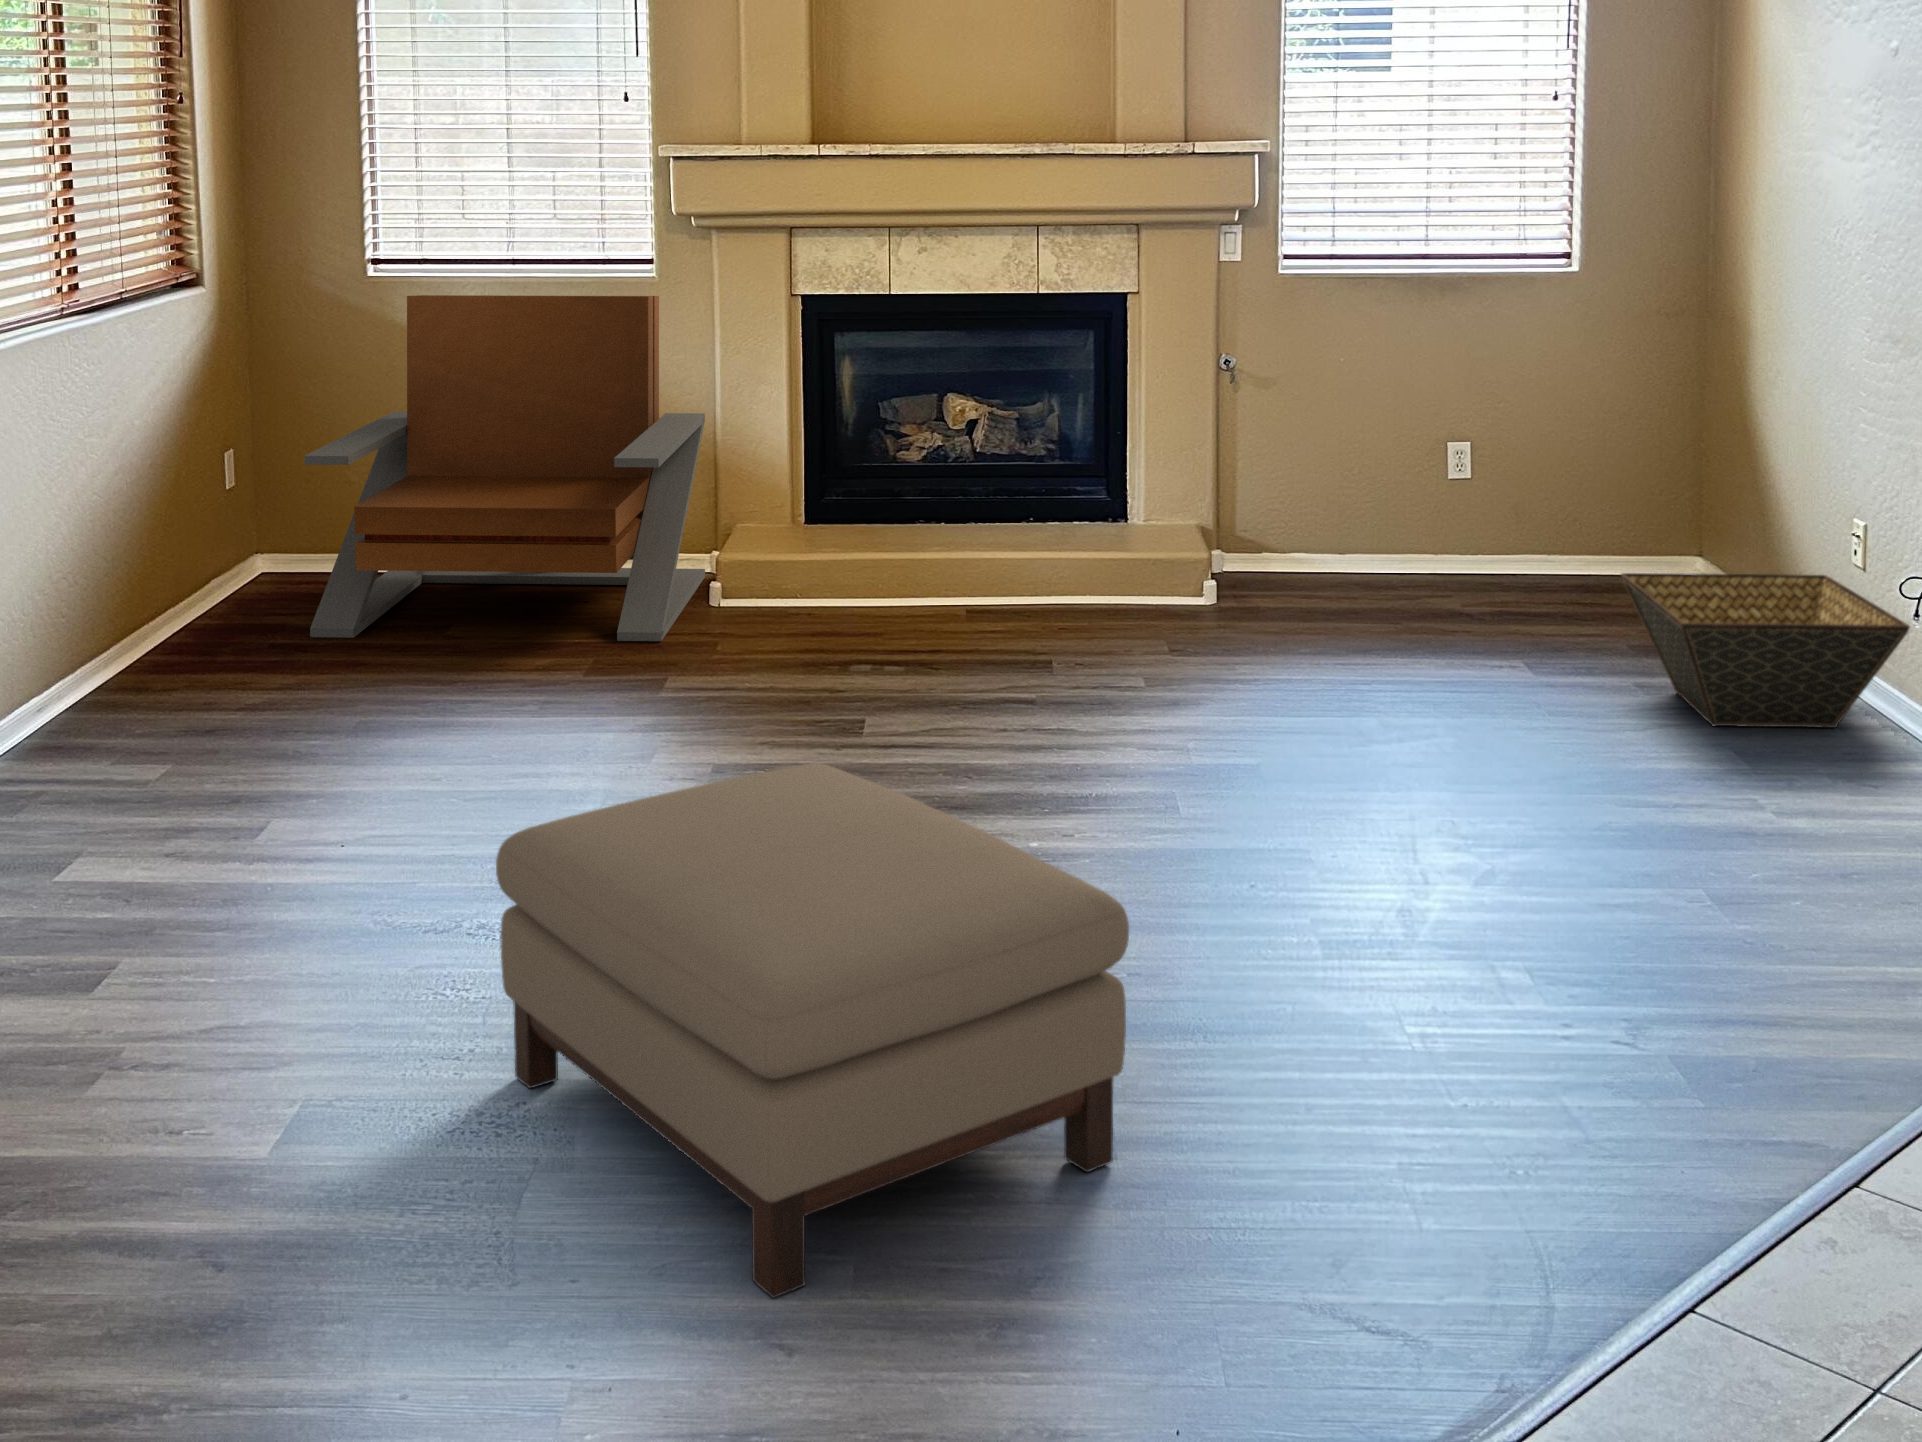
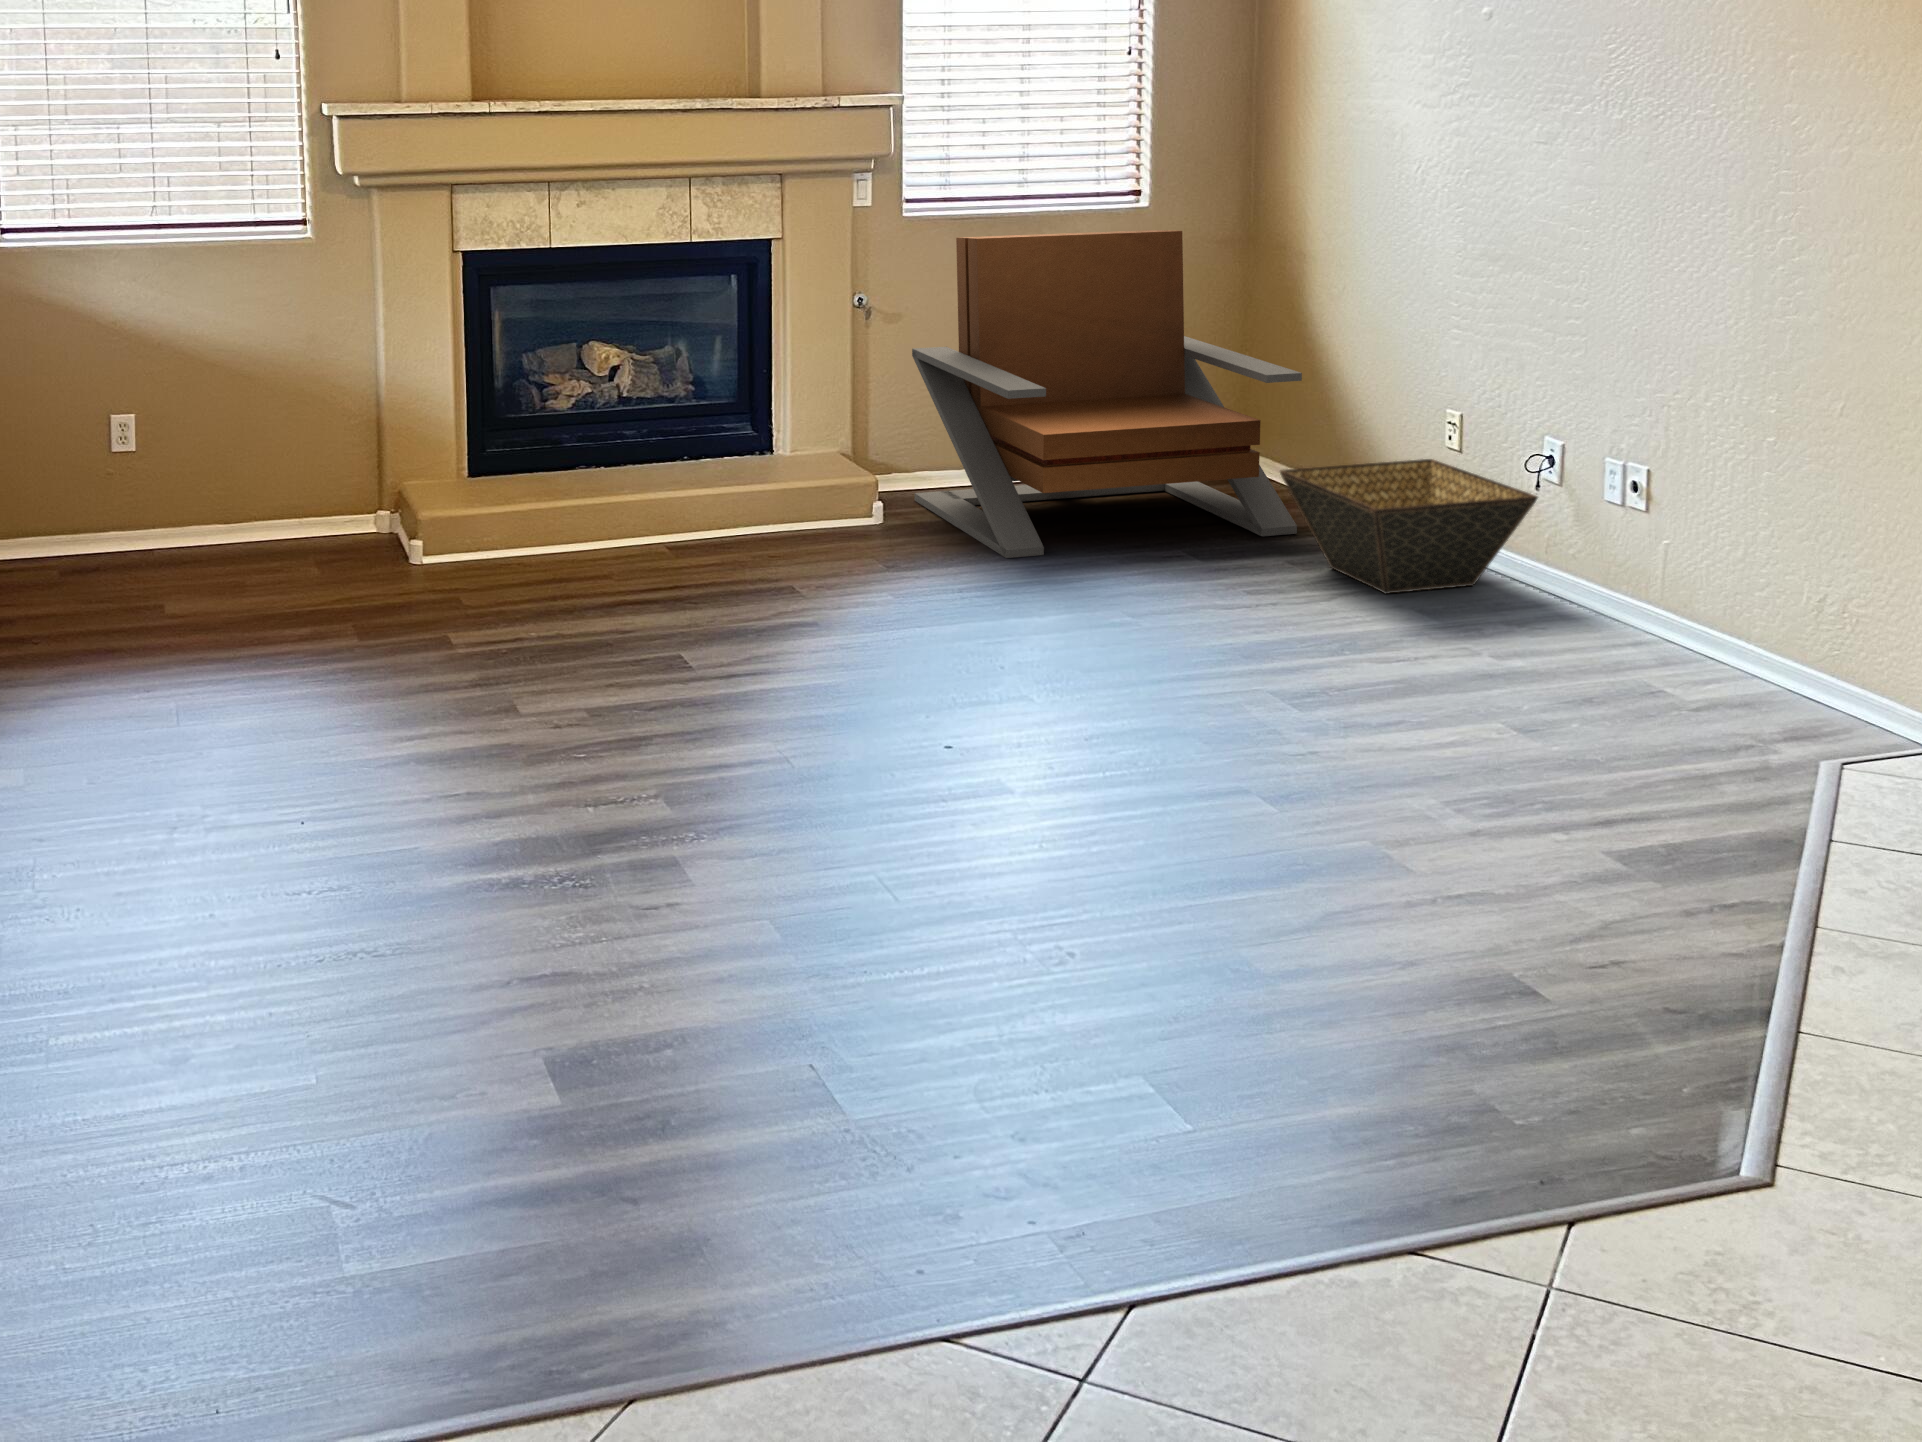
lounge chair: present [304,295,705,641] -> present [912,230,1302,558]
ottoman: present [496,763,1129,1298] -> none [733,703,1331,1163]

